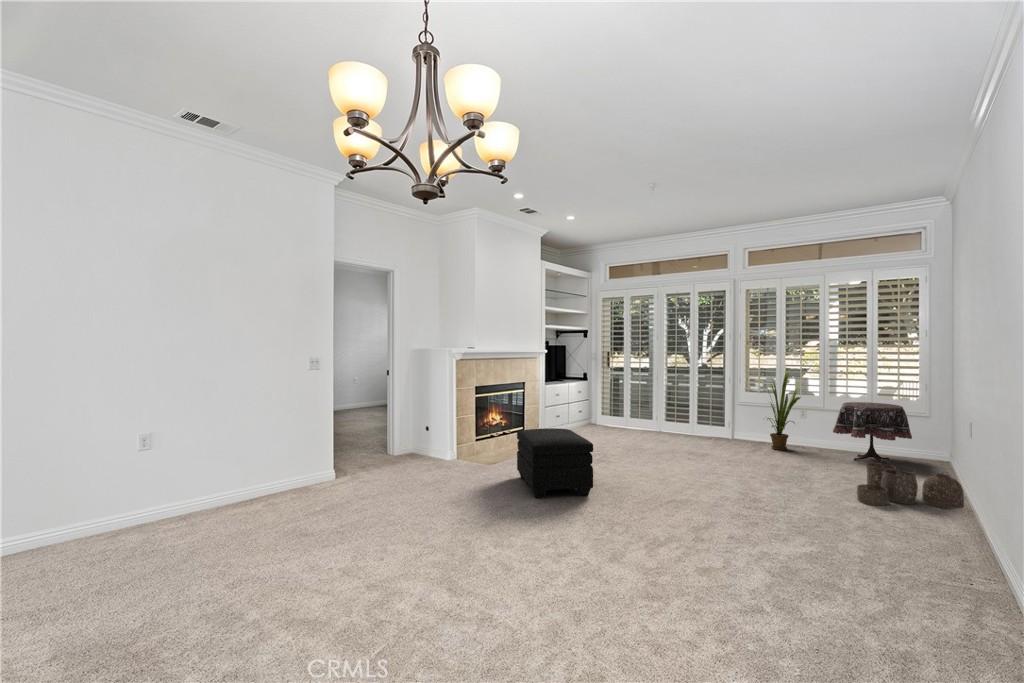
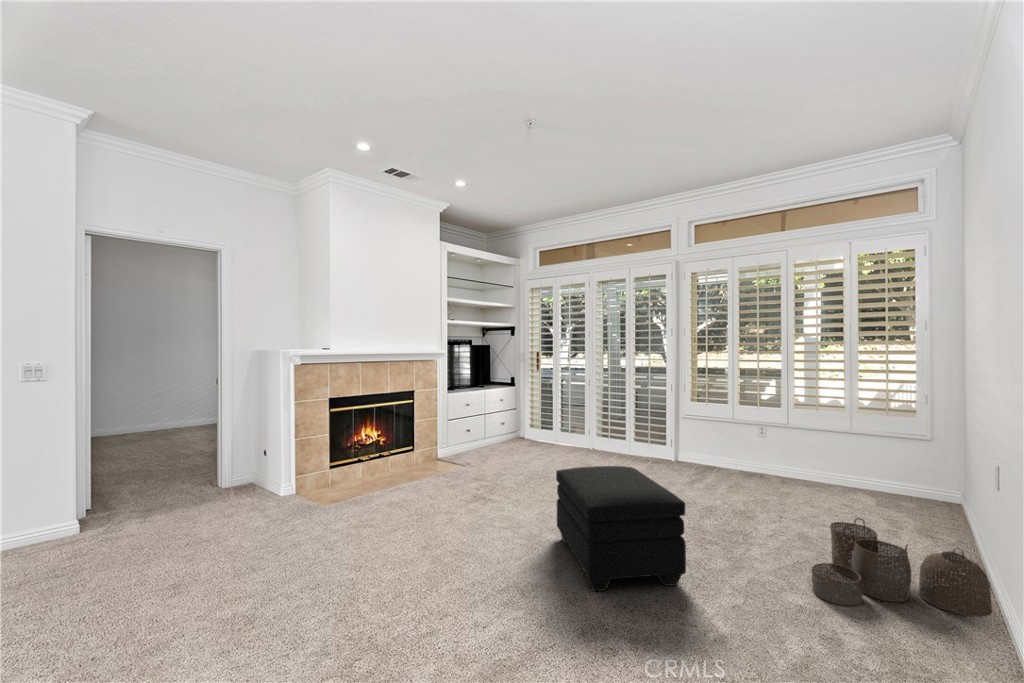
house plant: present [759,371,801,450] -> none [700,376,760,479]
side table: present [833,402,912,464] -> none [796,418,905,507]
ottoman: present [517,428,593,498] -> present [556,466,686,591]

